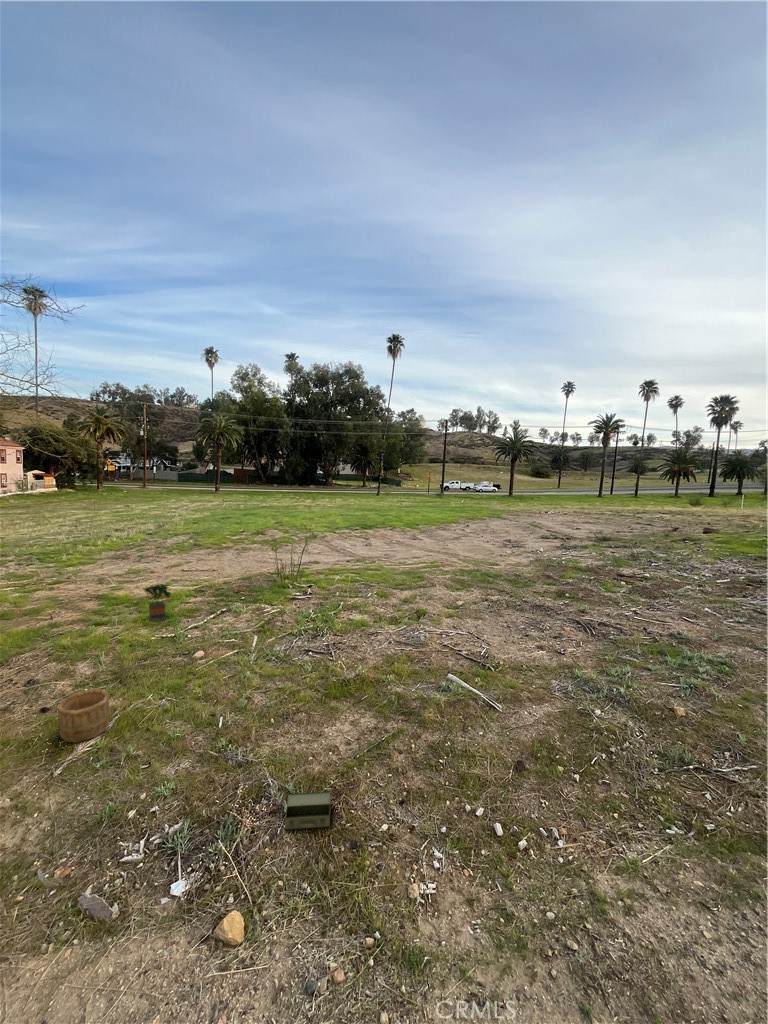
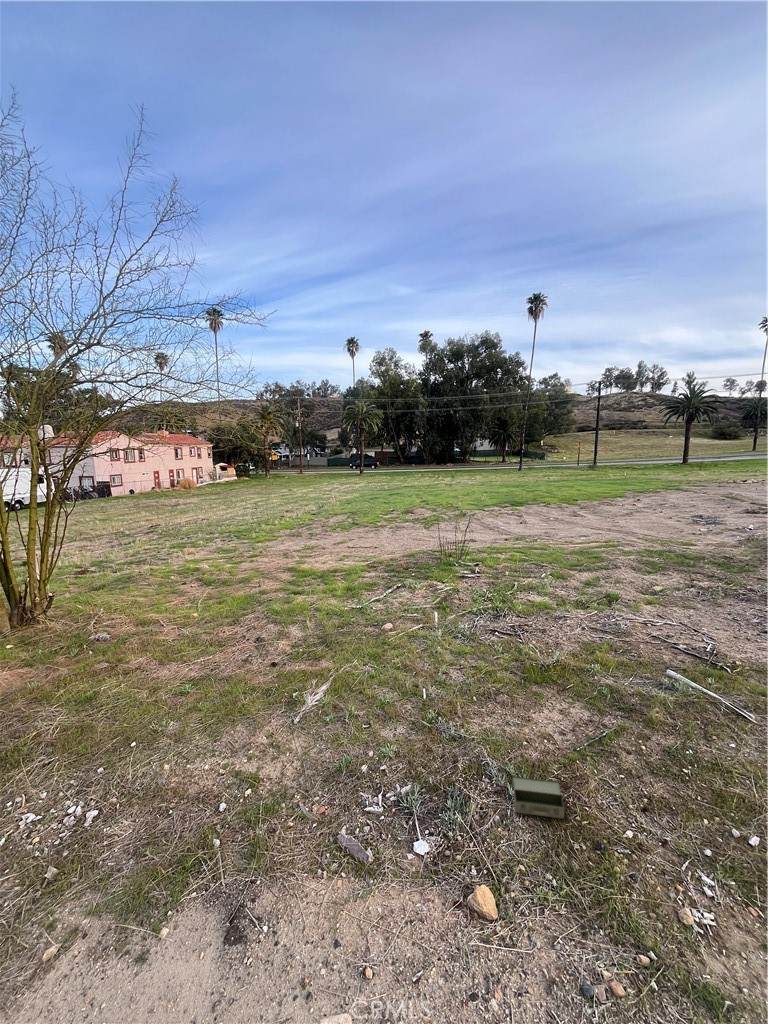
potted tree: present [145,584,171,622] -> none [329,558,353,593]
wooden bucket: present [56,689,109,743] -> none [285,651,325,697]

